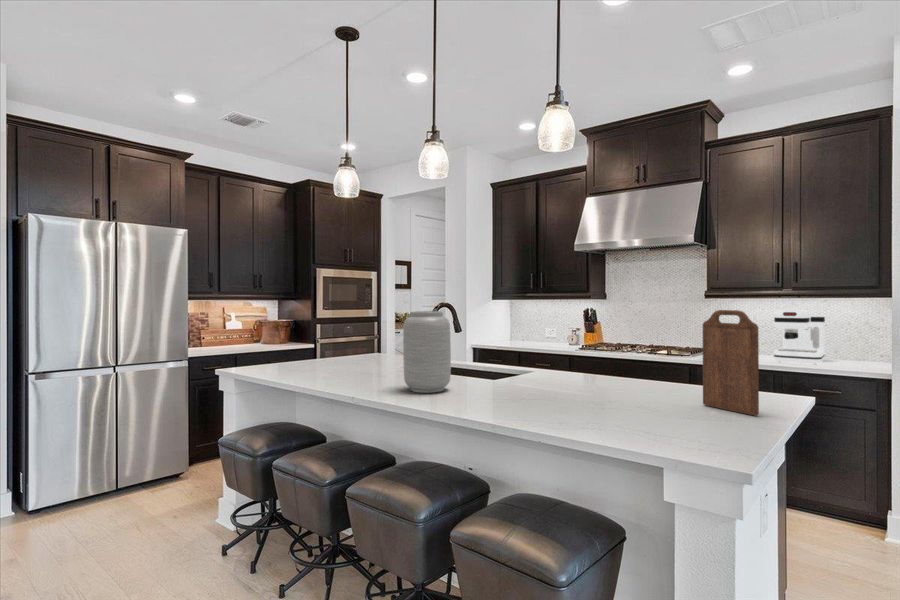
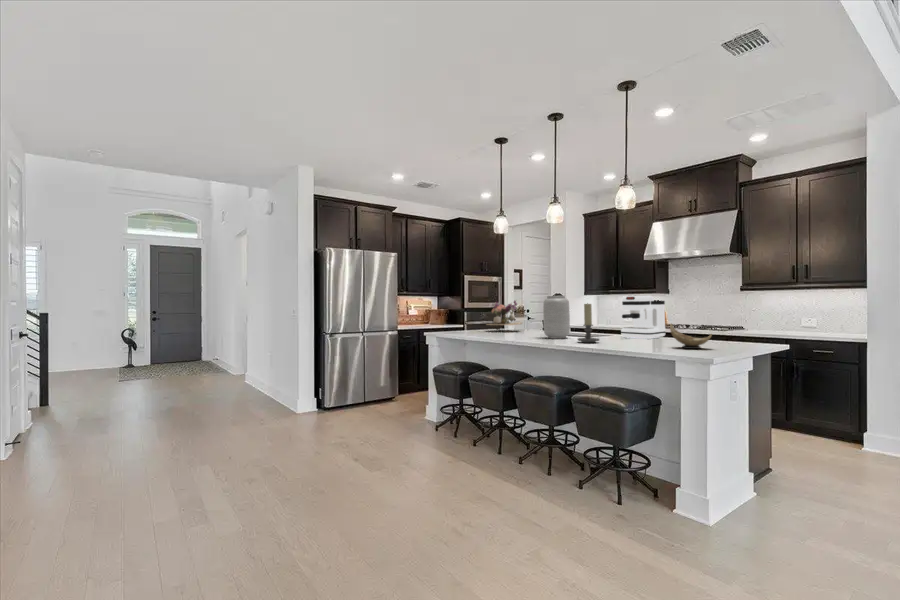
cutting board: present [703,310,759,416] -> none [713,291,742,346]
coffee maker: present [773,310,825,365] -> present [621,296,665,339]
flower arrangement: none [315,312,384,368] -> present [487,301,522,330]
candle holder: none [459,330,501,410] -> present [578,303,599,343]
decorative bowl: none [636,377,718,433] -> present [670,324,712,349]

